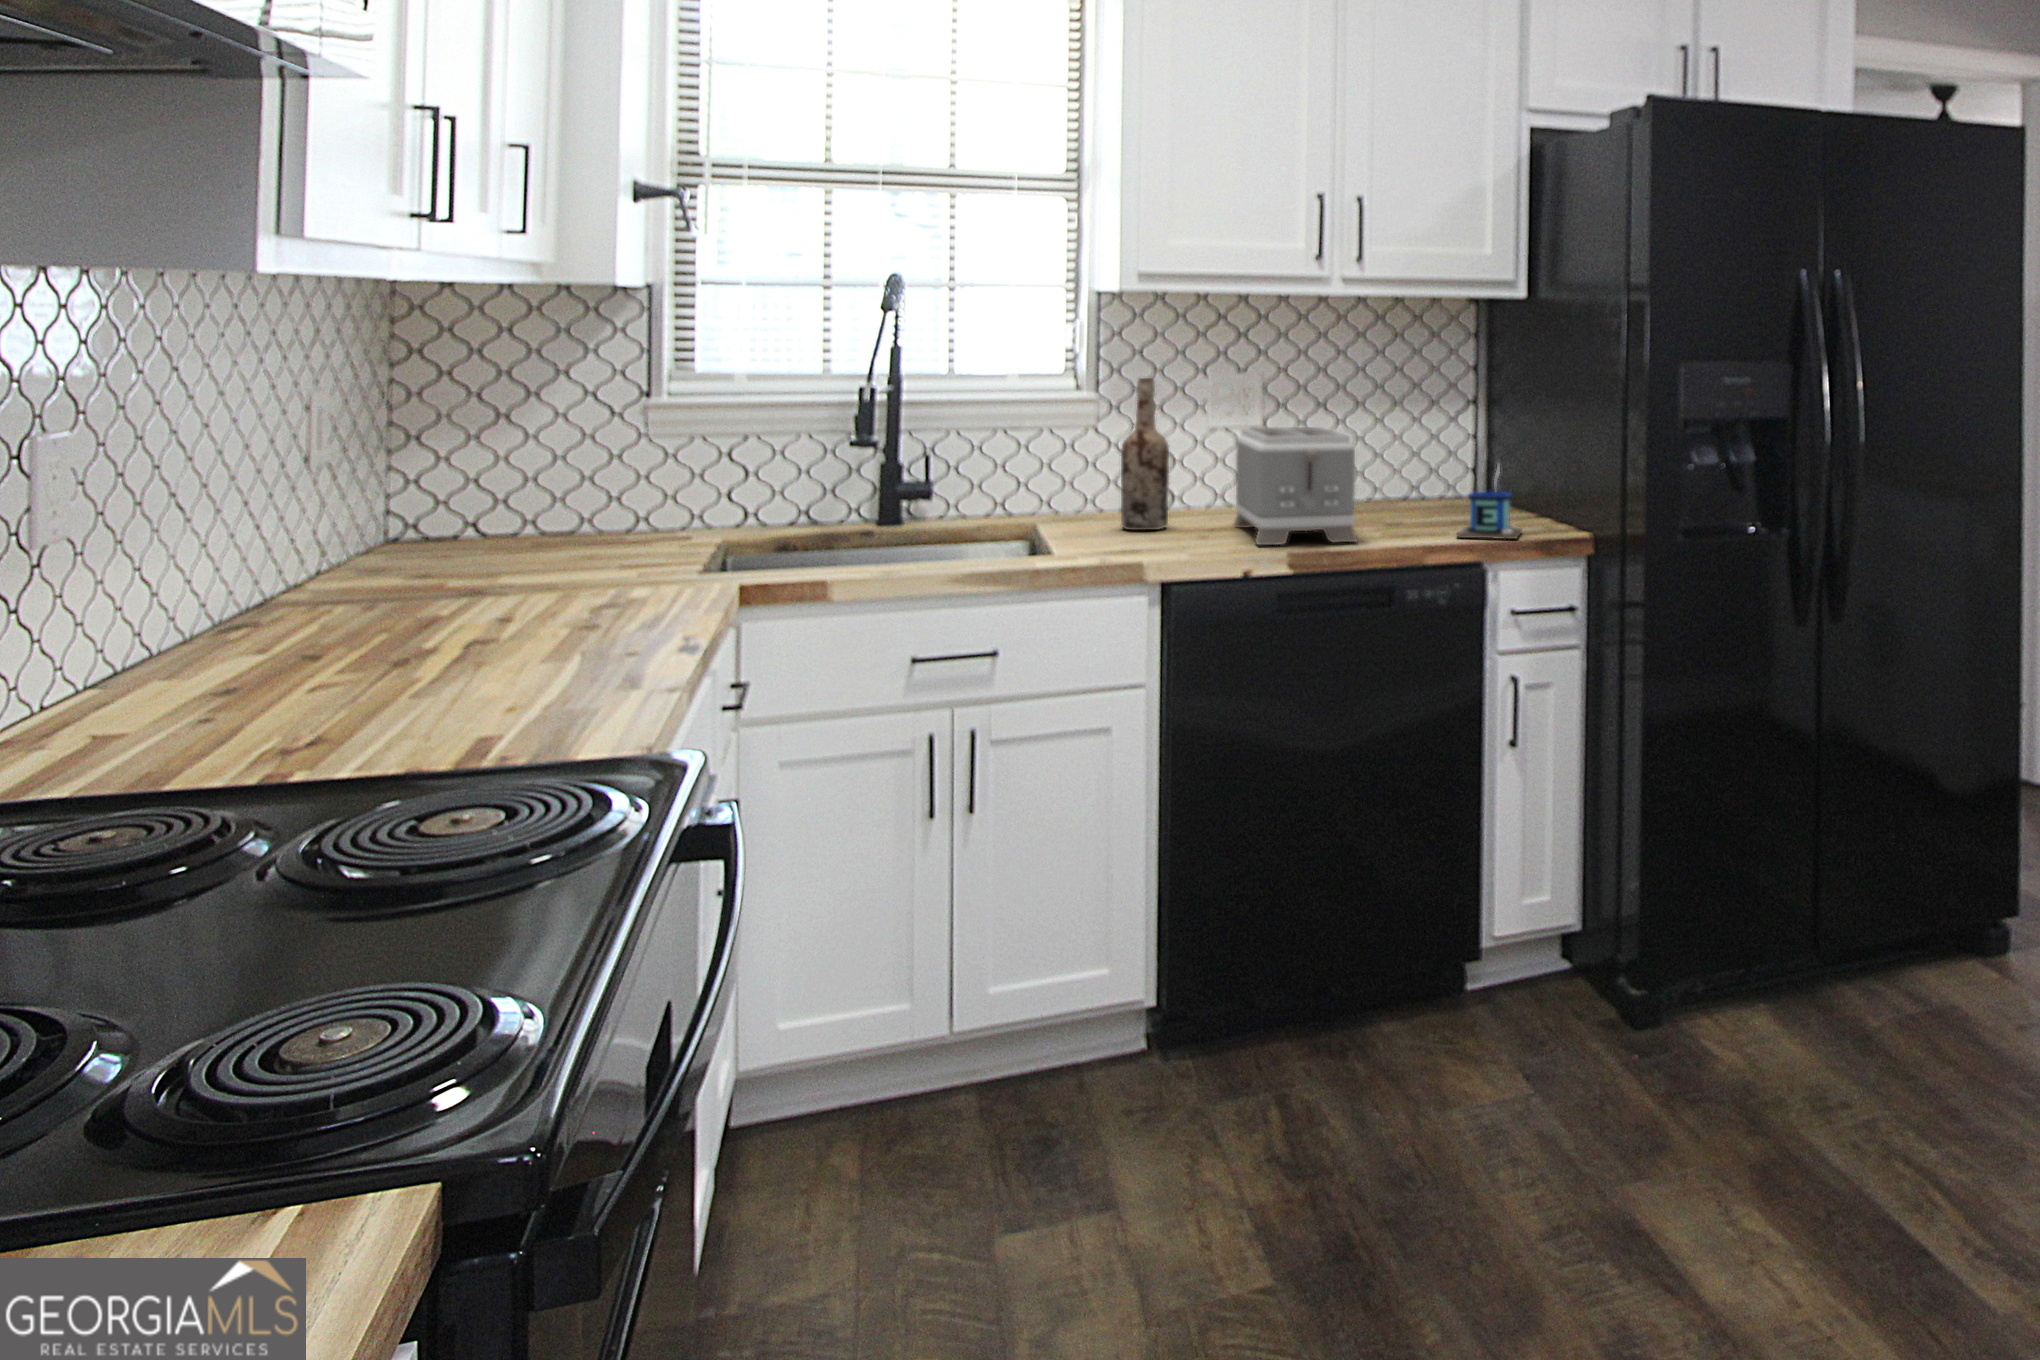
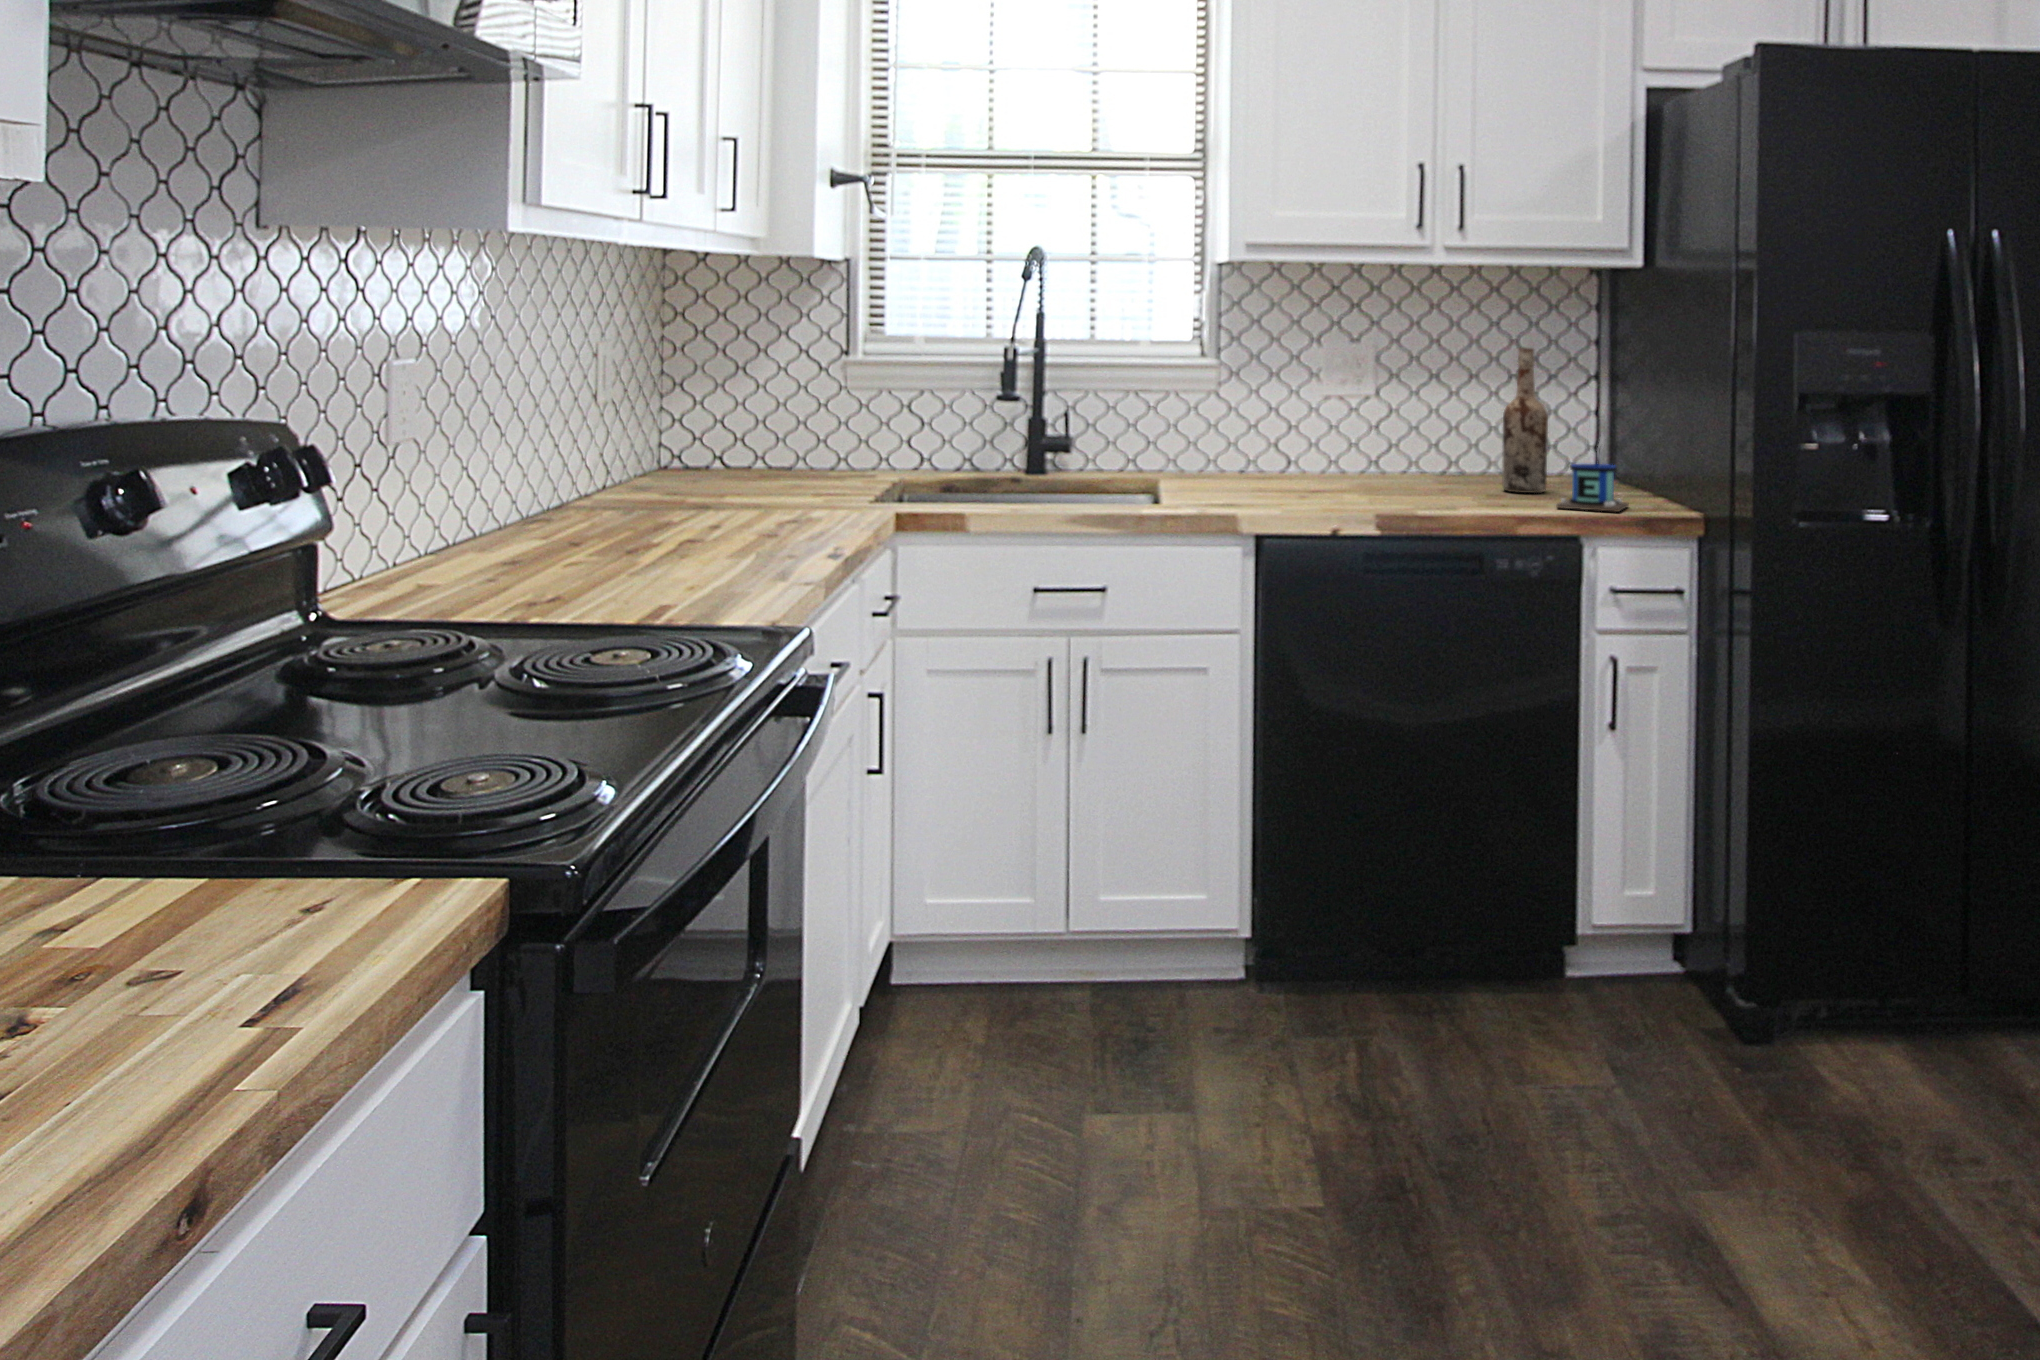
wine bottle: present [1121,378,1169,530] -> present [1502,348,1548,493]
toaster: present [1234,427,1357,545] -> none [1341,394,1454,506]

